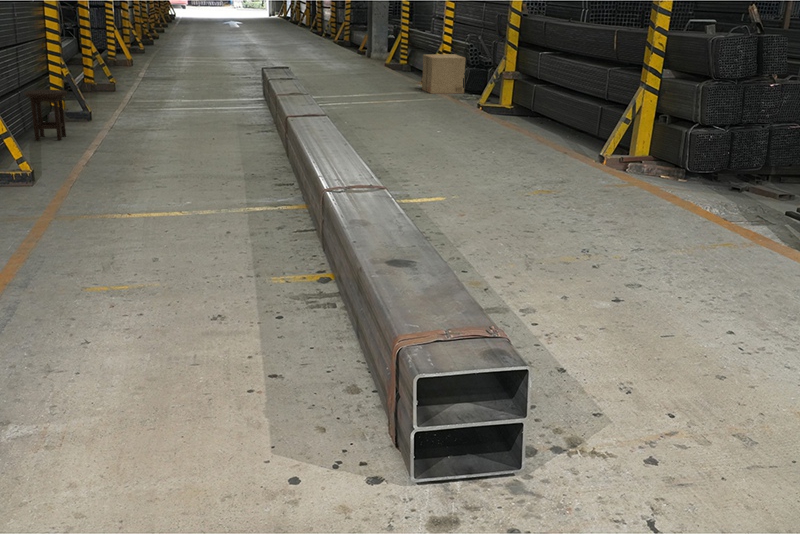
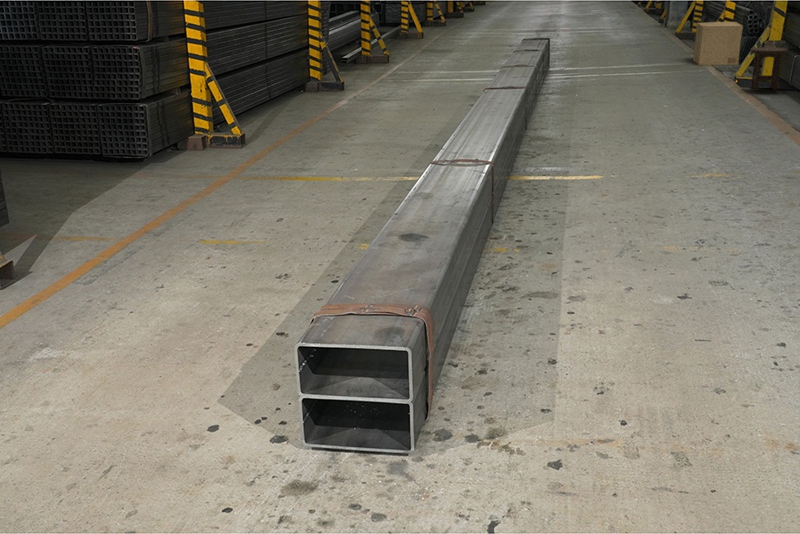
stool: present [24,90,67,140] -> present [751,47,787,91]

